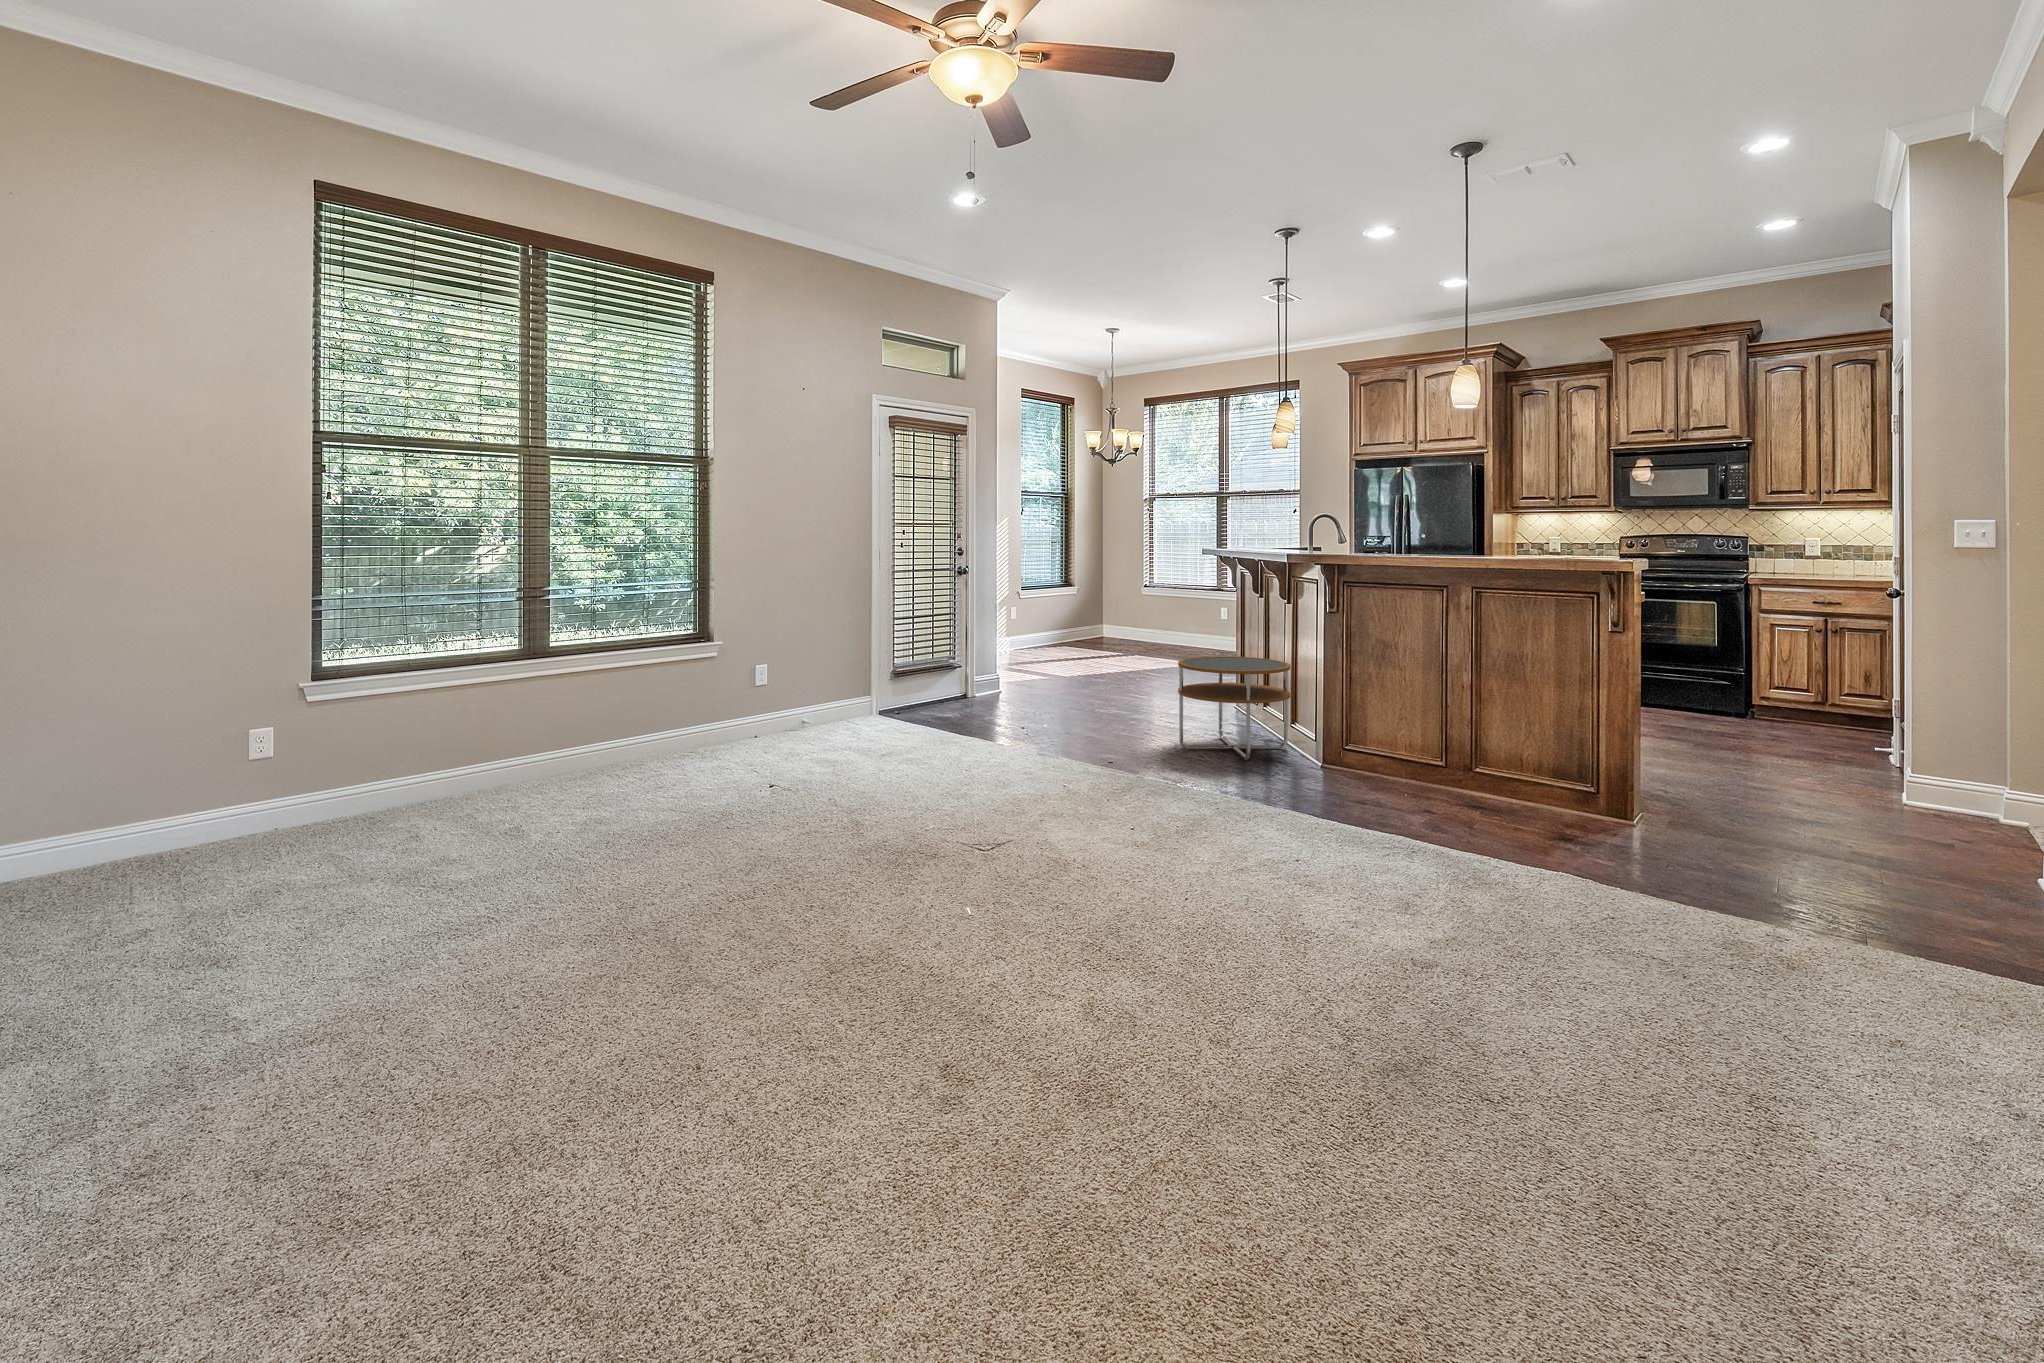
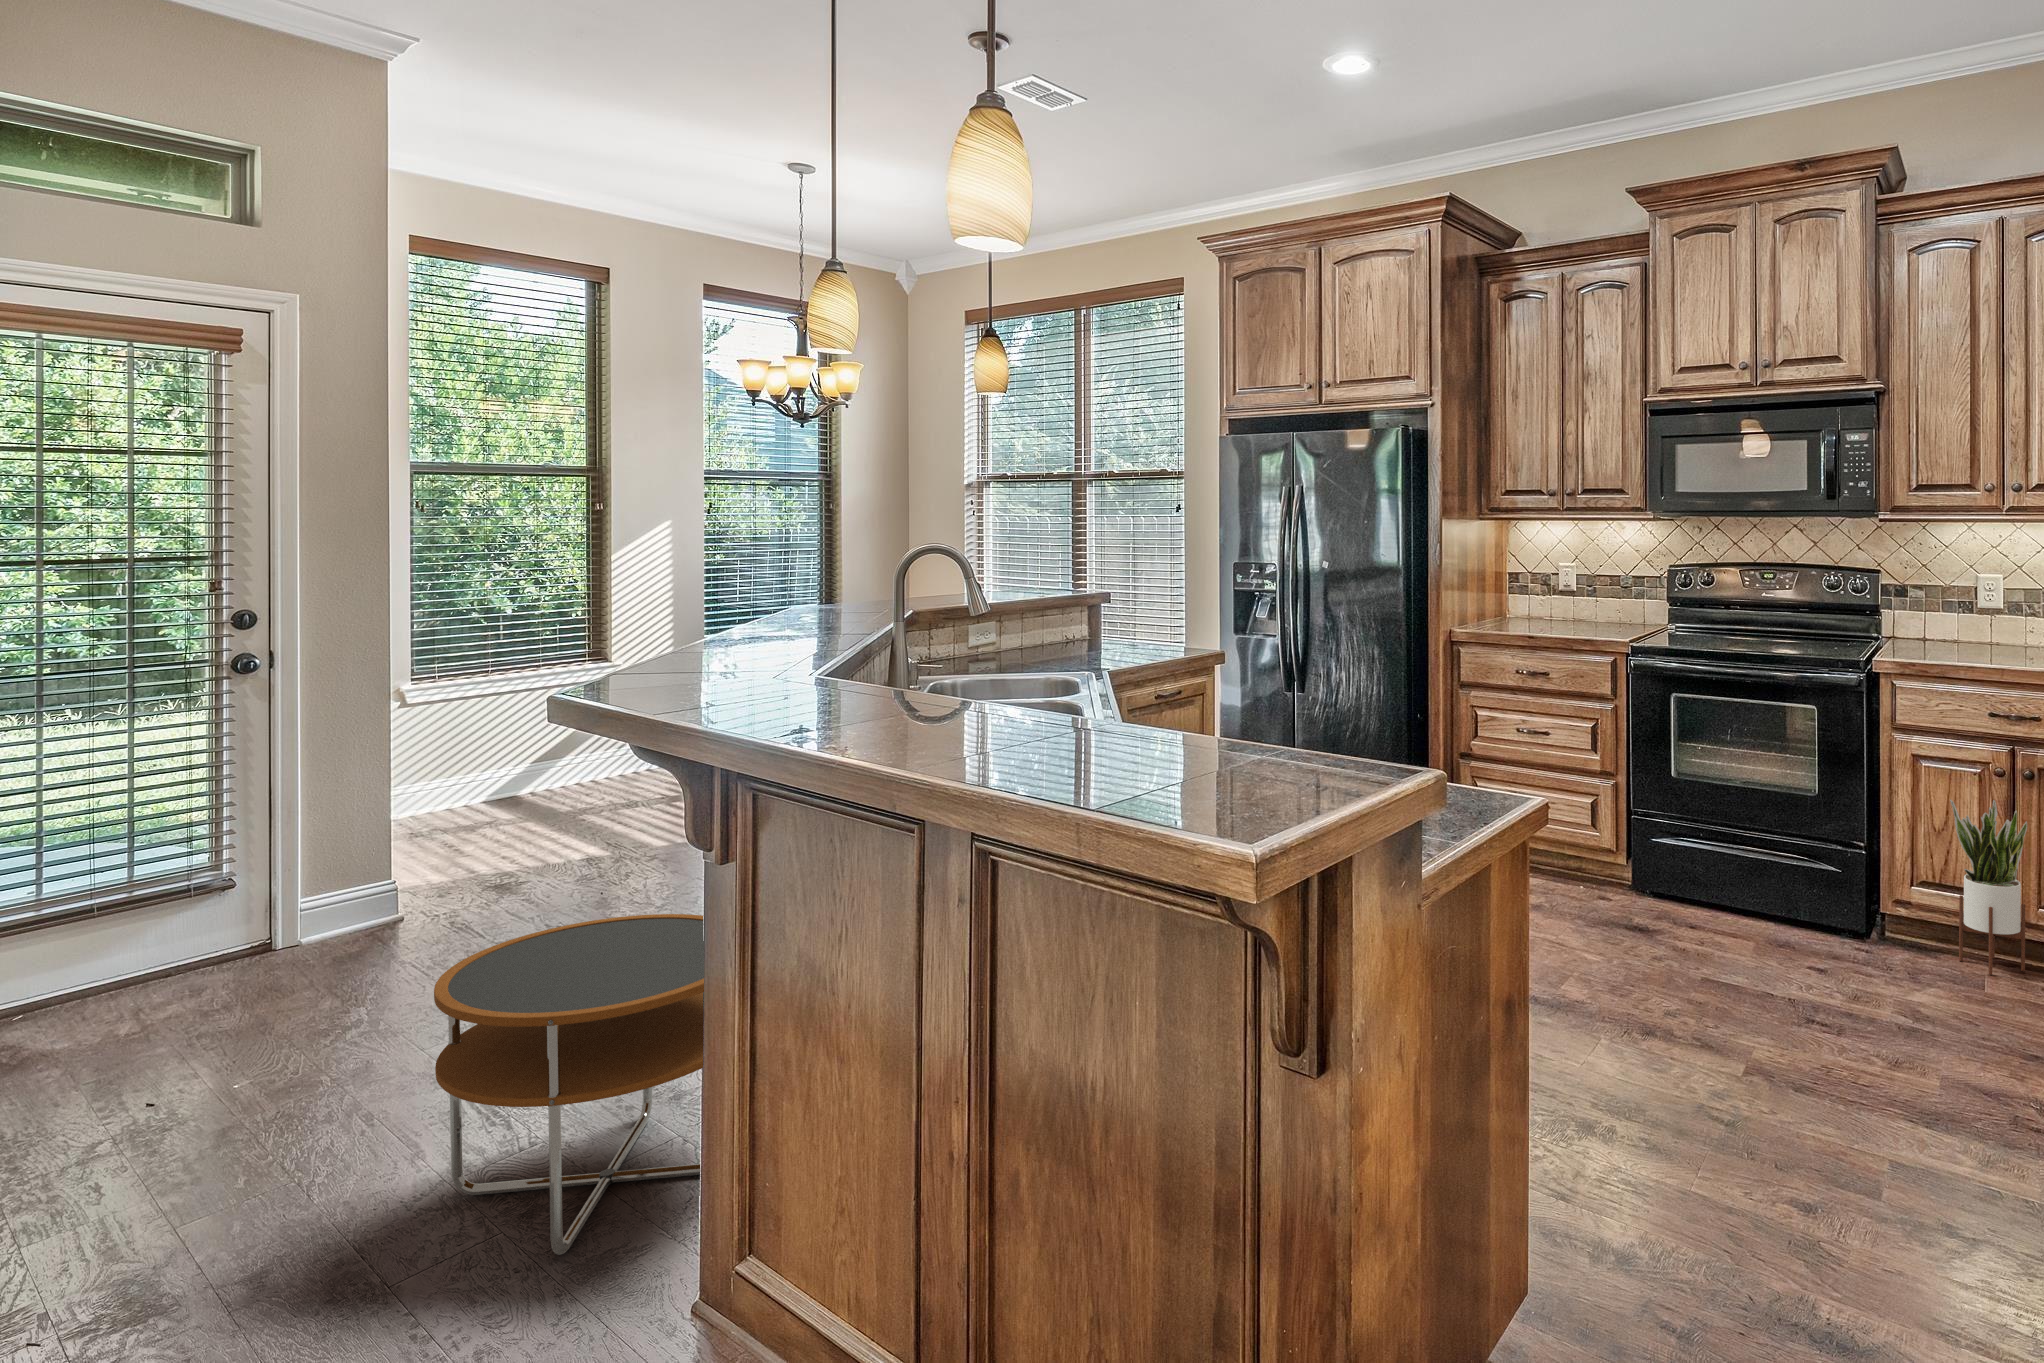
potted plant: none [1793,642,1835,727] -> present [1950,799,2027,975]

